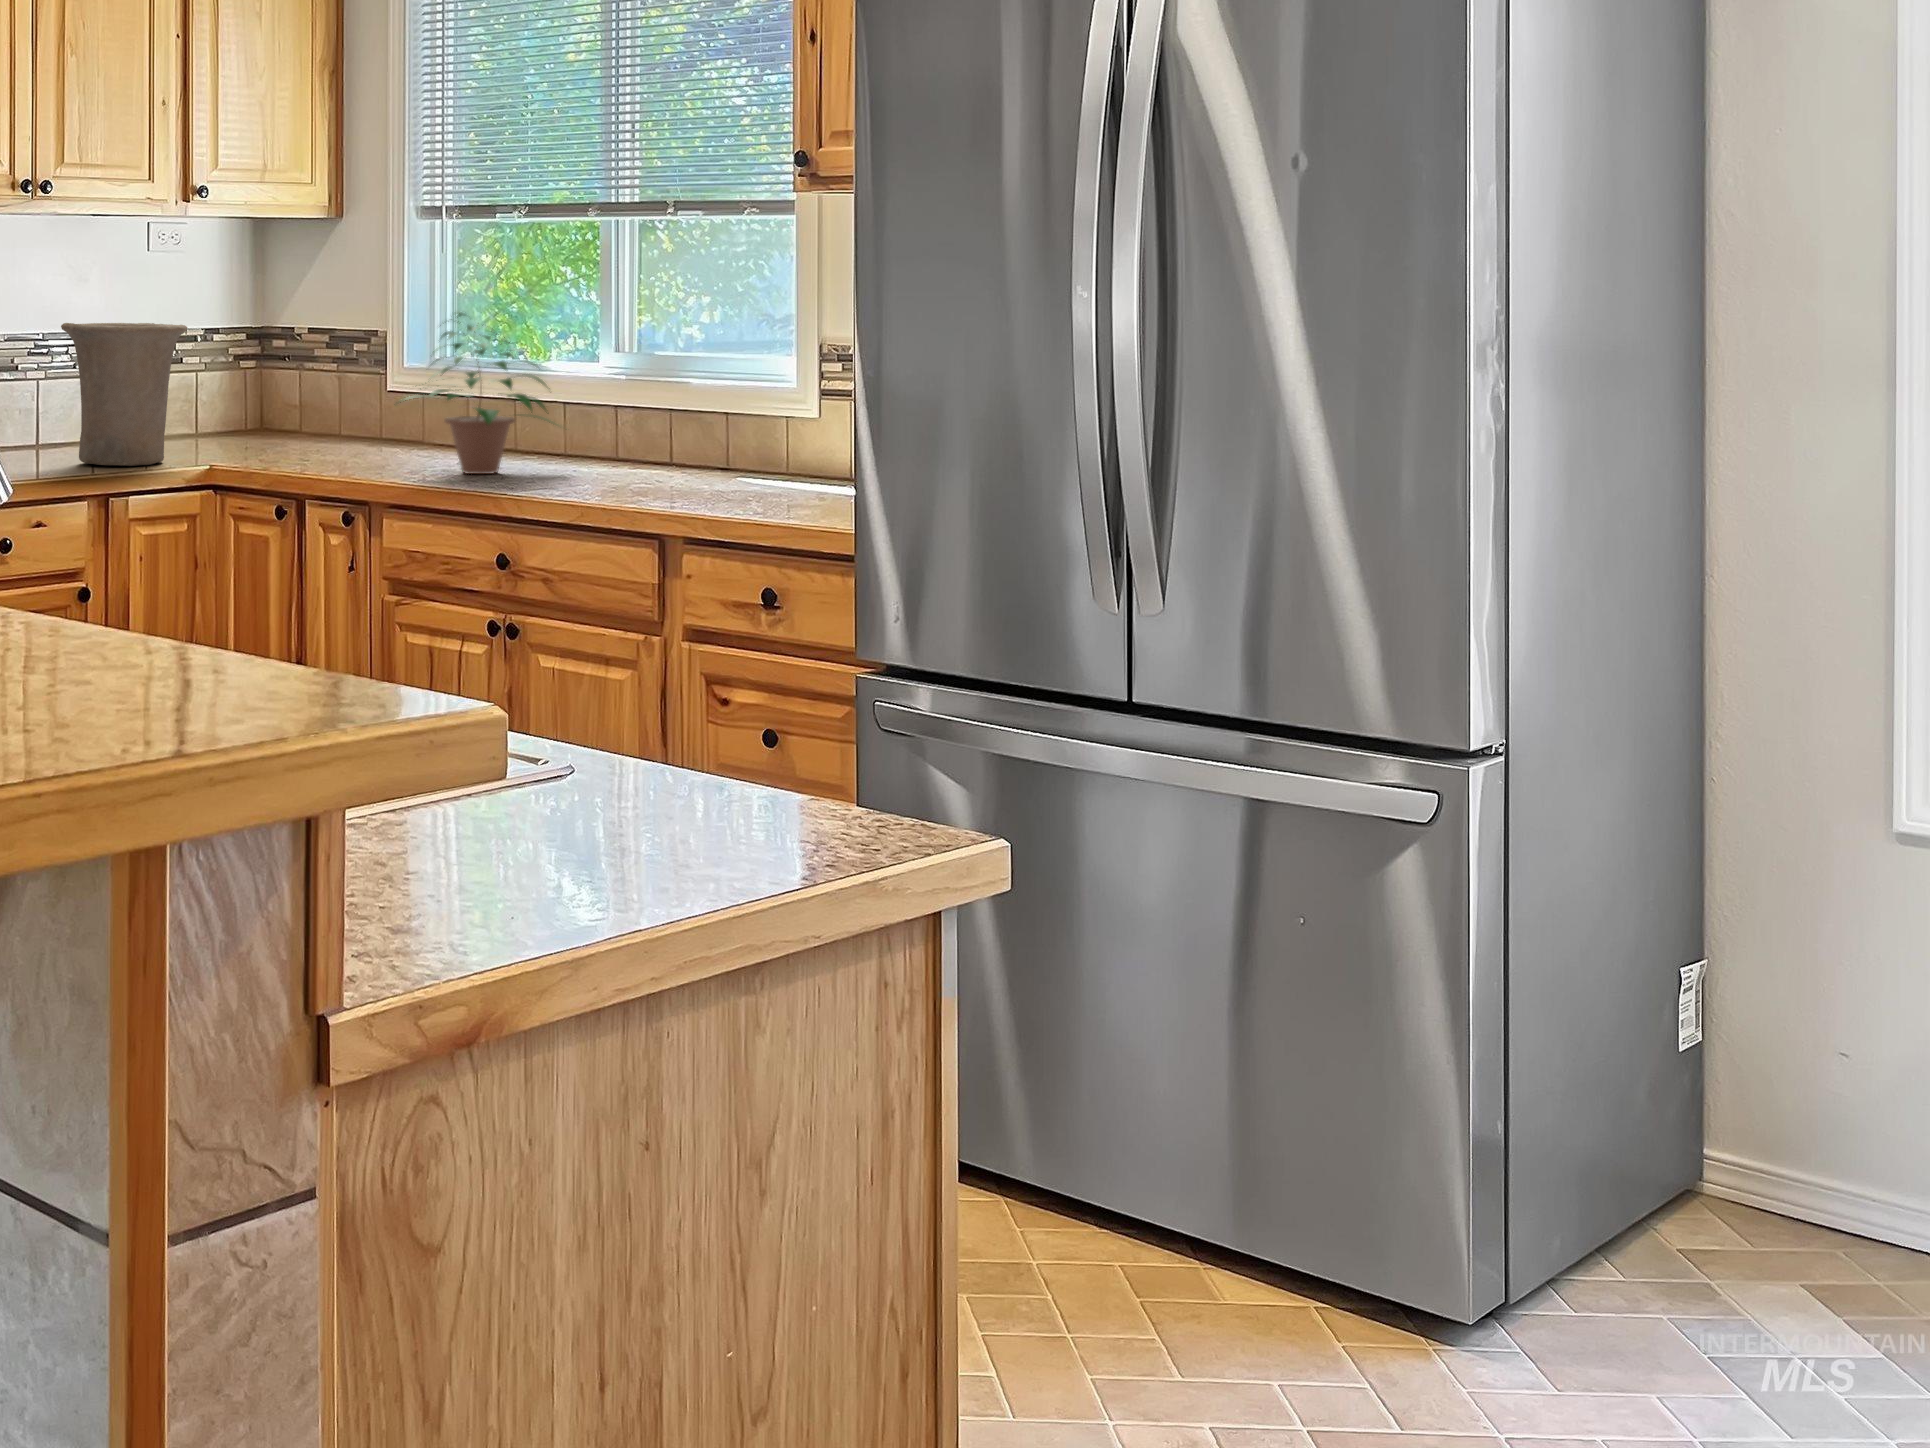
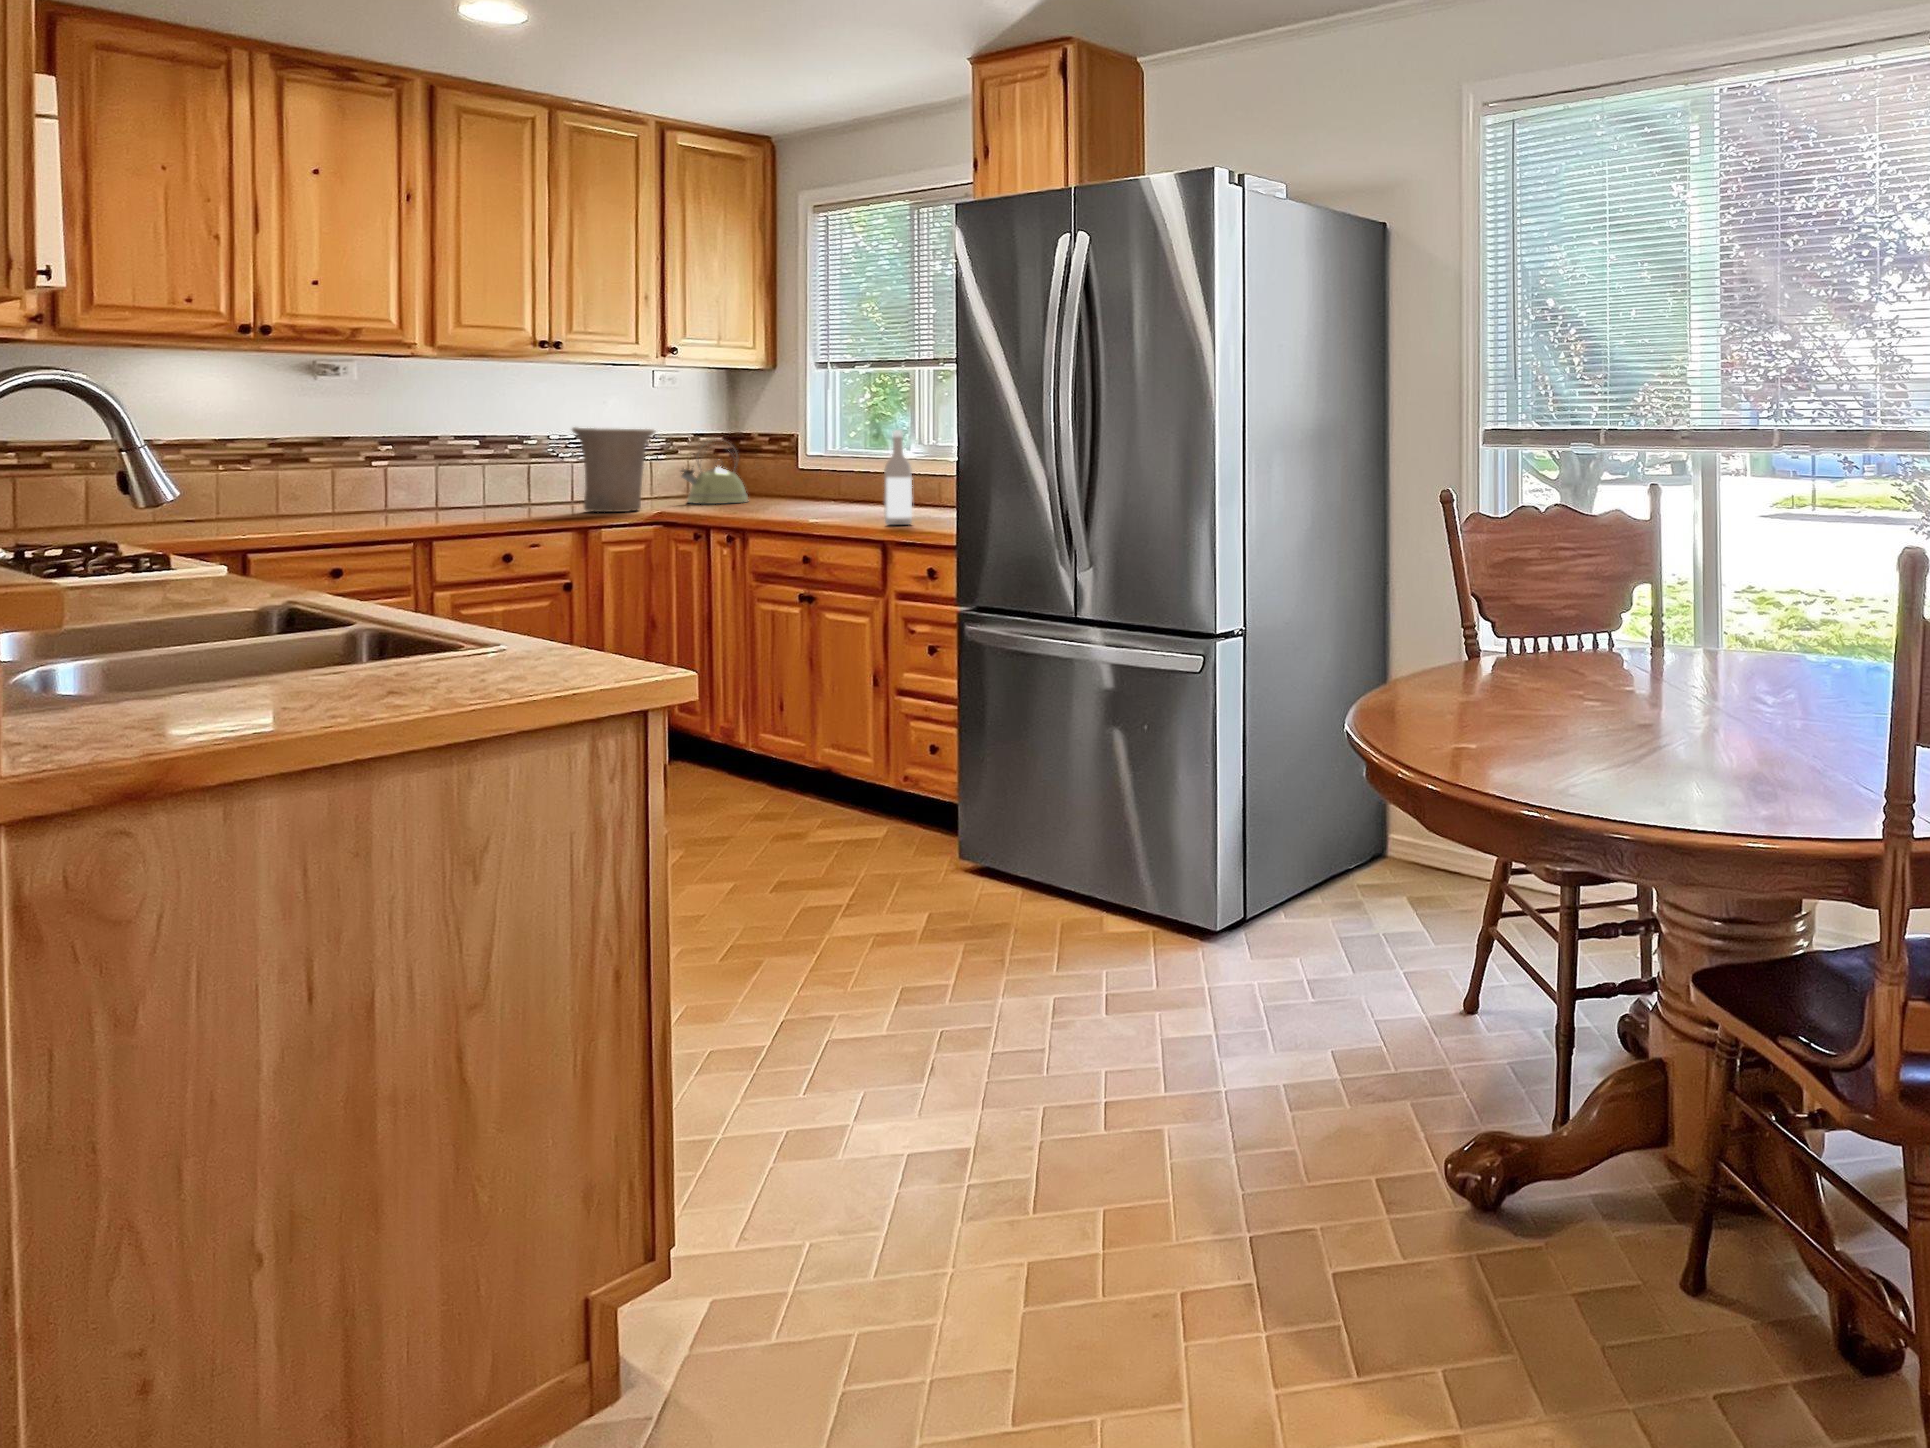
potted plant: present [400,312,550,474] -> none [769,421,878,514]
wine bottle: none [633,332,680,503] -> present [884,430,912,525]
kettle: none [201,336,305,448] -> present [681,446,748,504]

